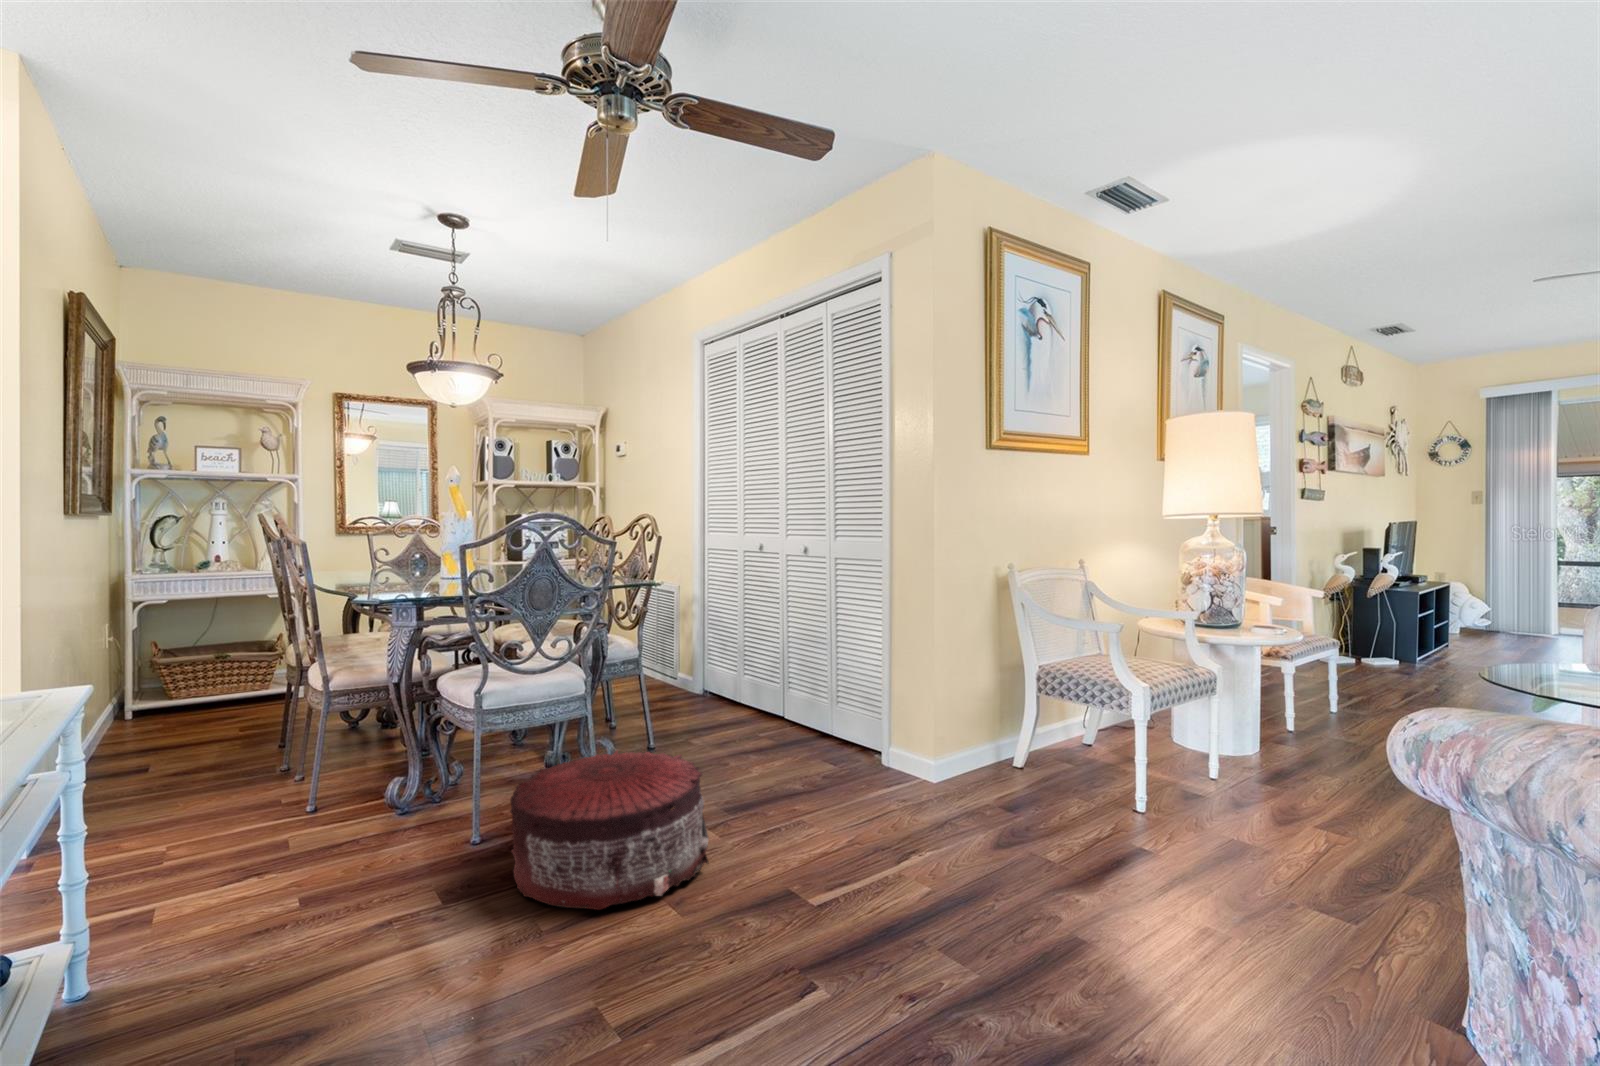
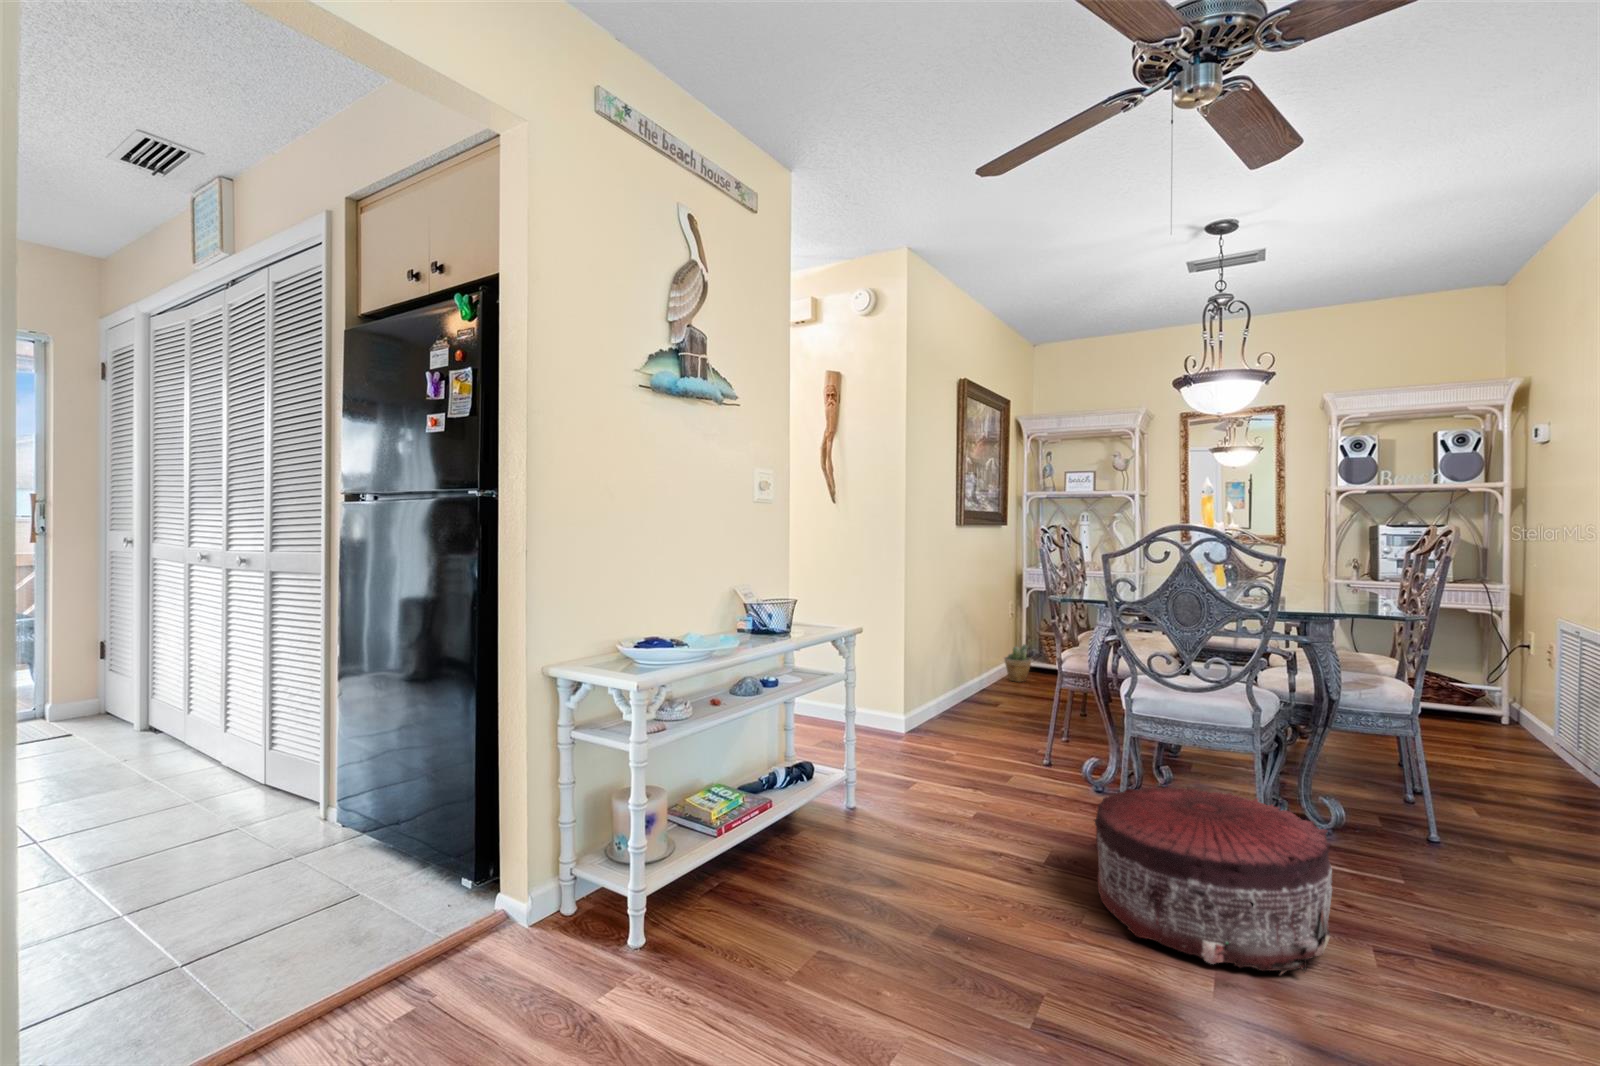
potted plant: none [110,678,159,733] -> present [1004,644,1031,682]

